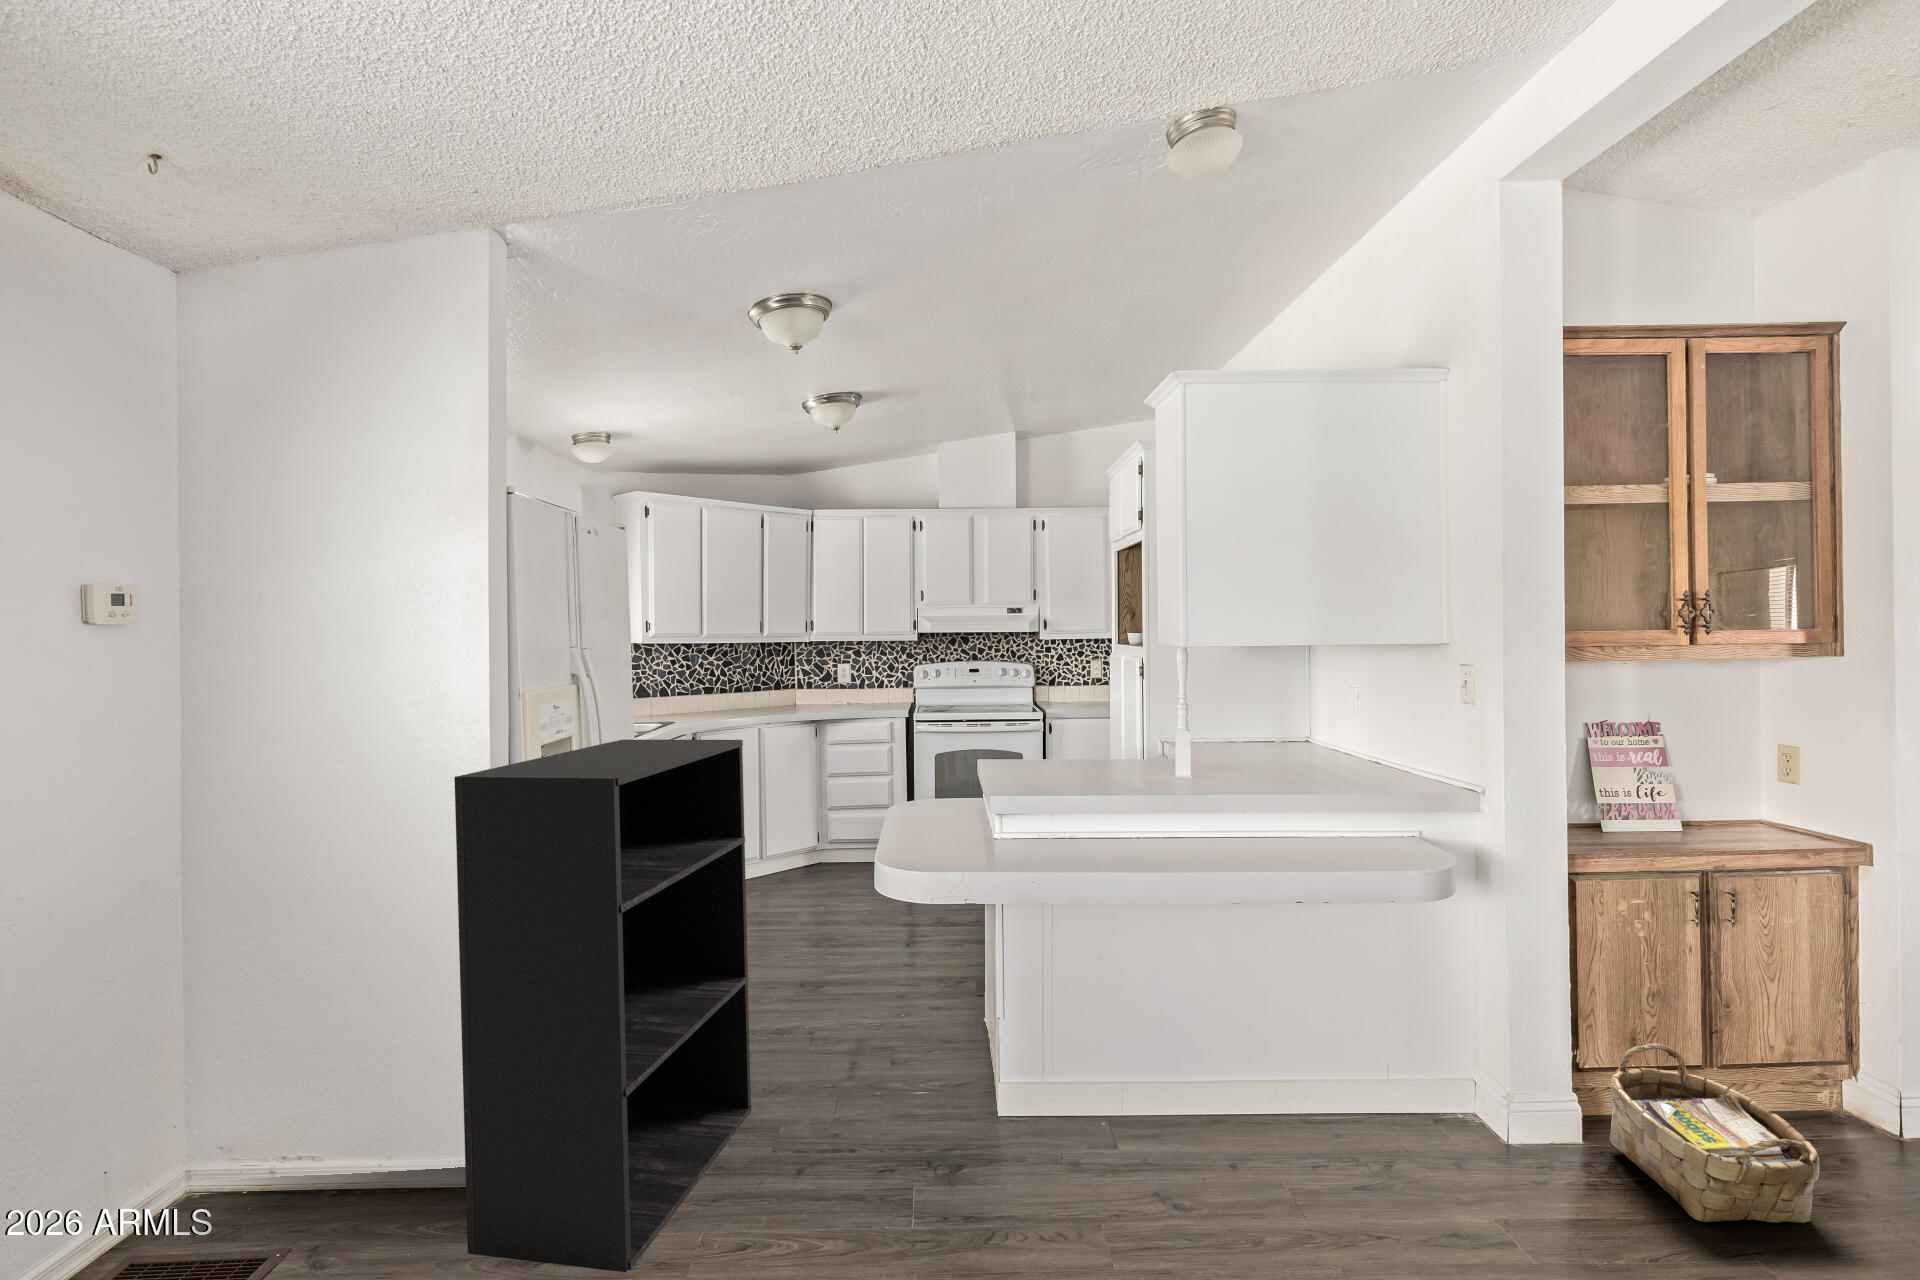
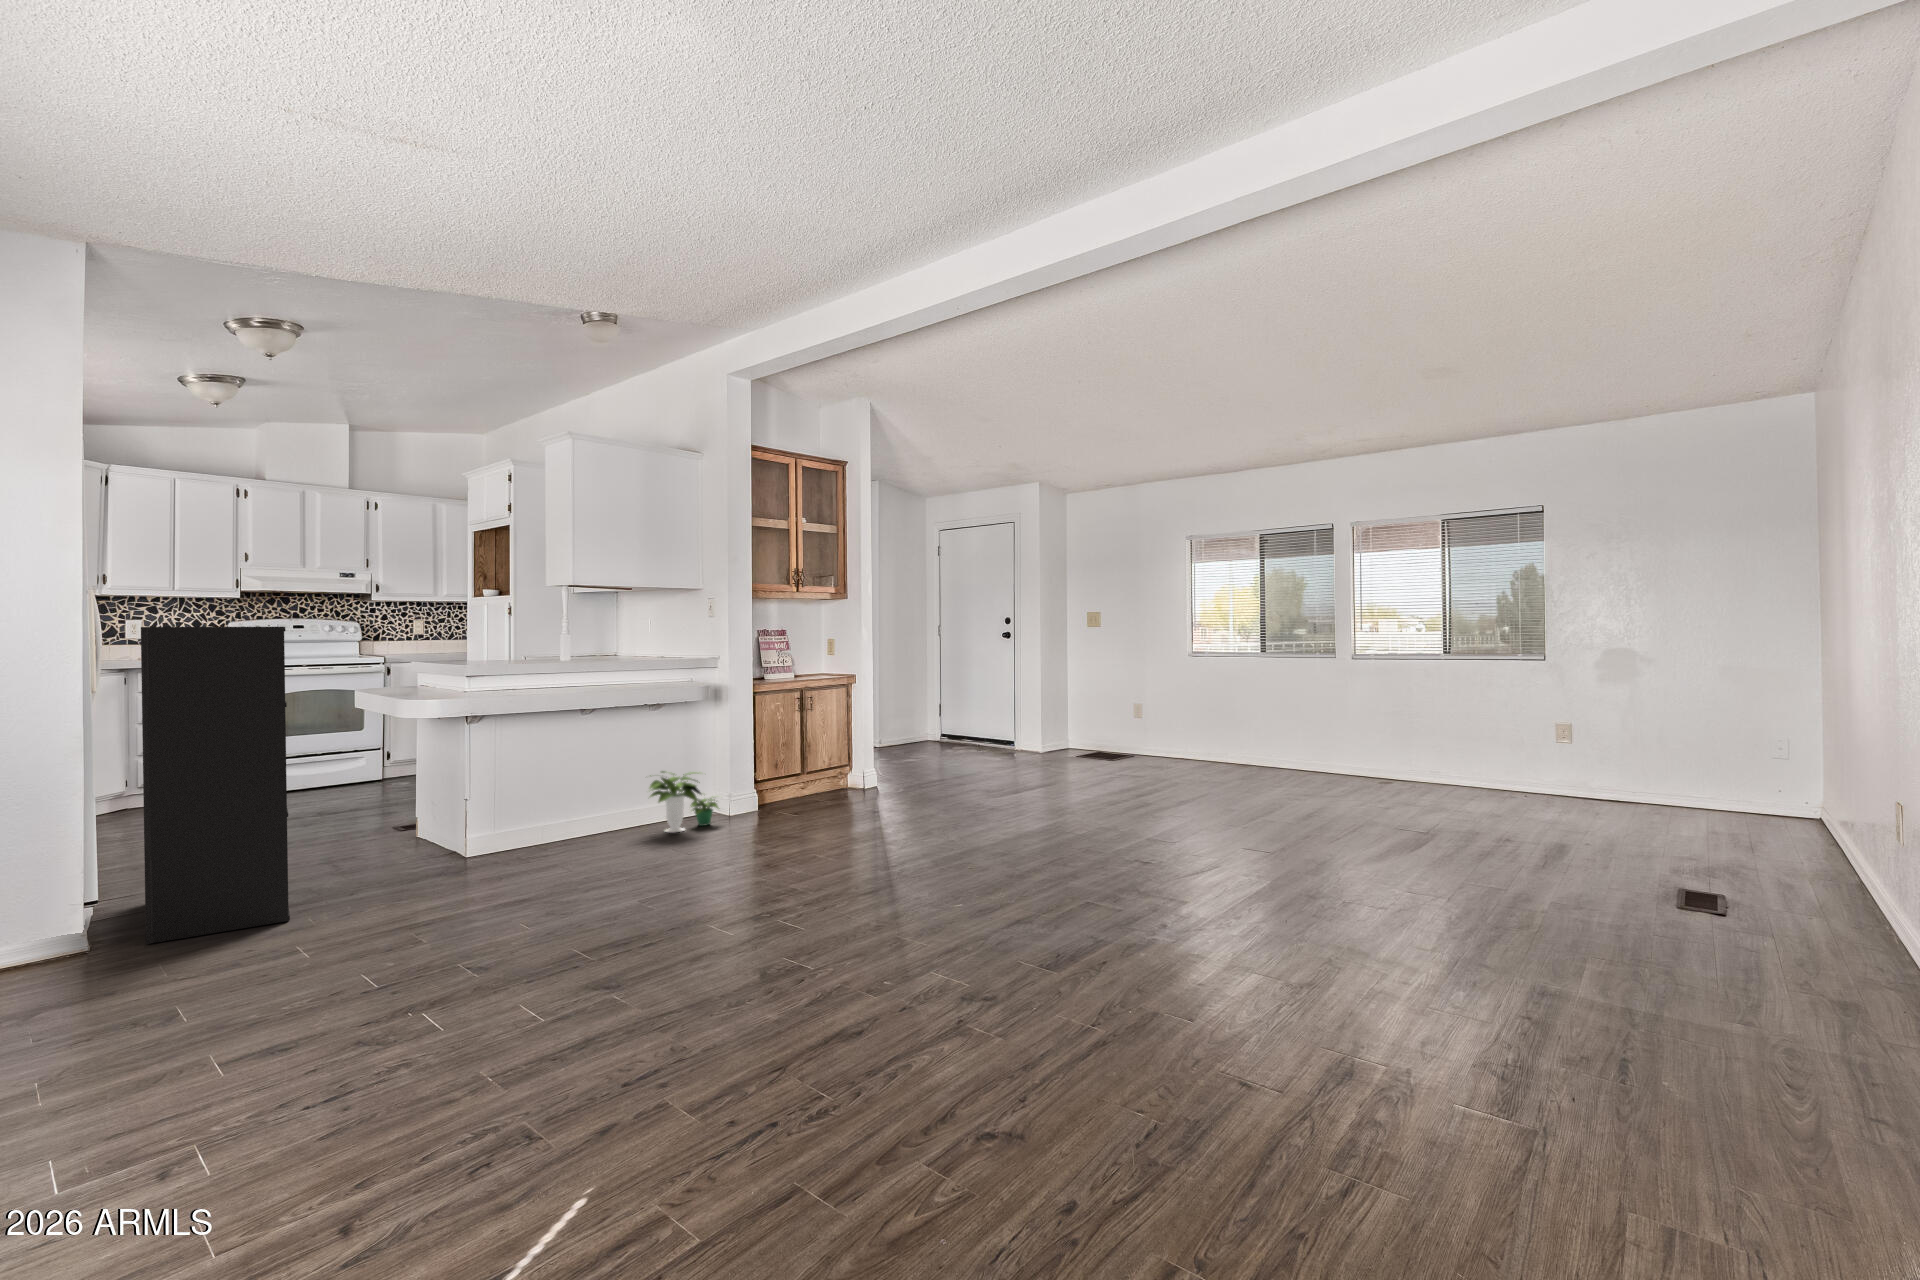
potted plant: none [1306,1033,1485,1188] -> present [650,771,718,832]
woven basket: present [1610,1043,1819,1223] -> none [769,761,834,815]

